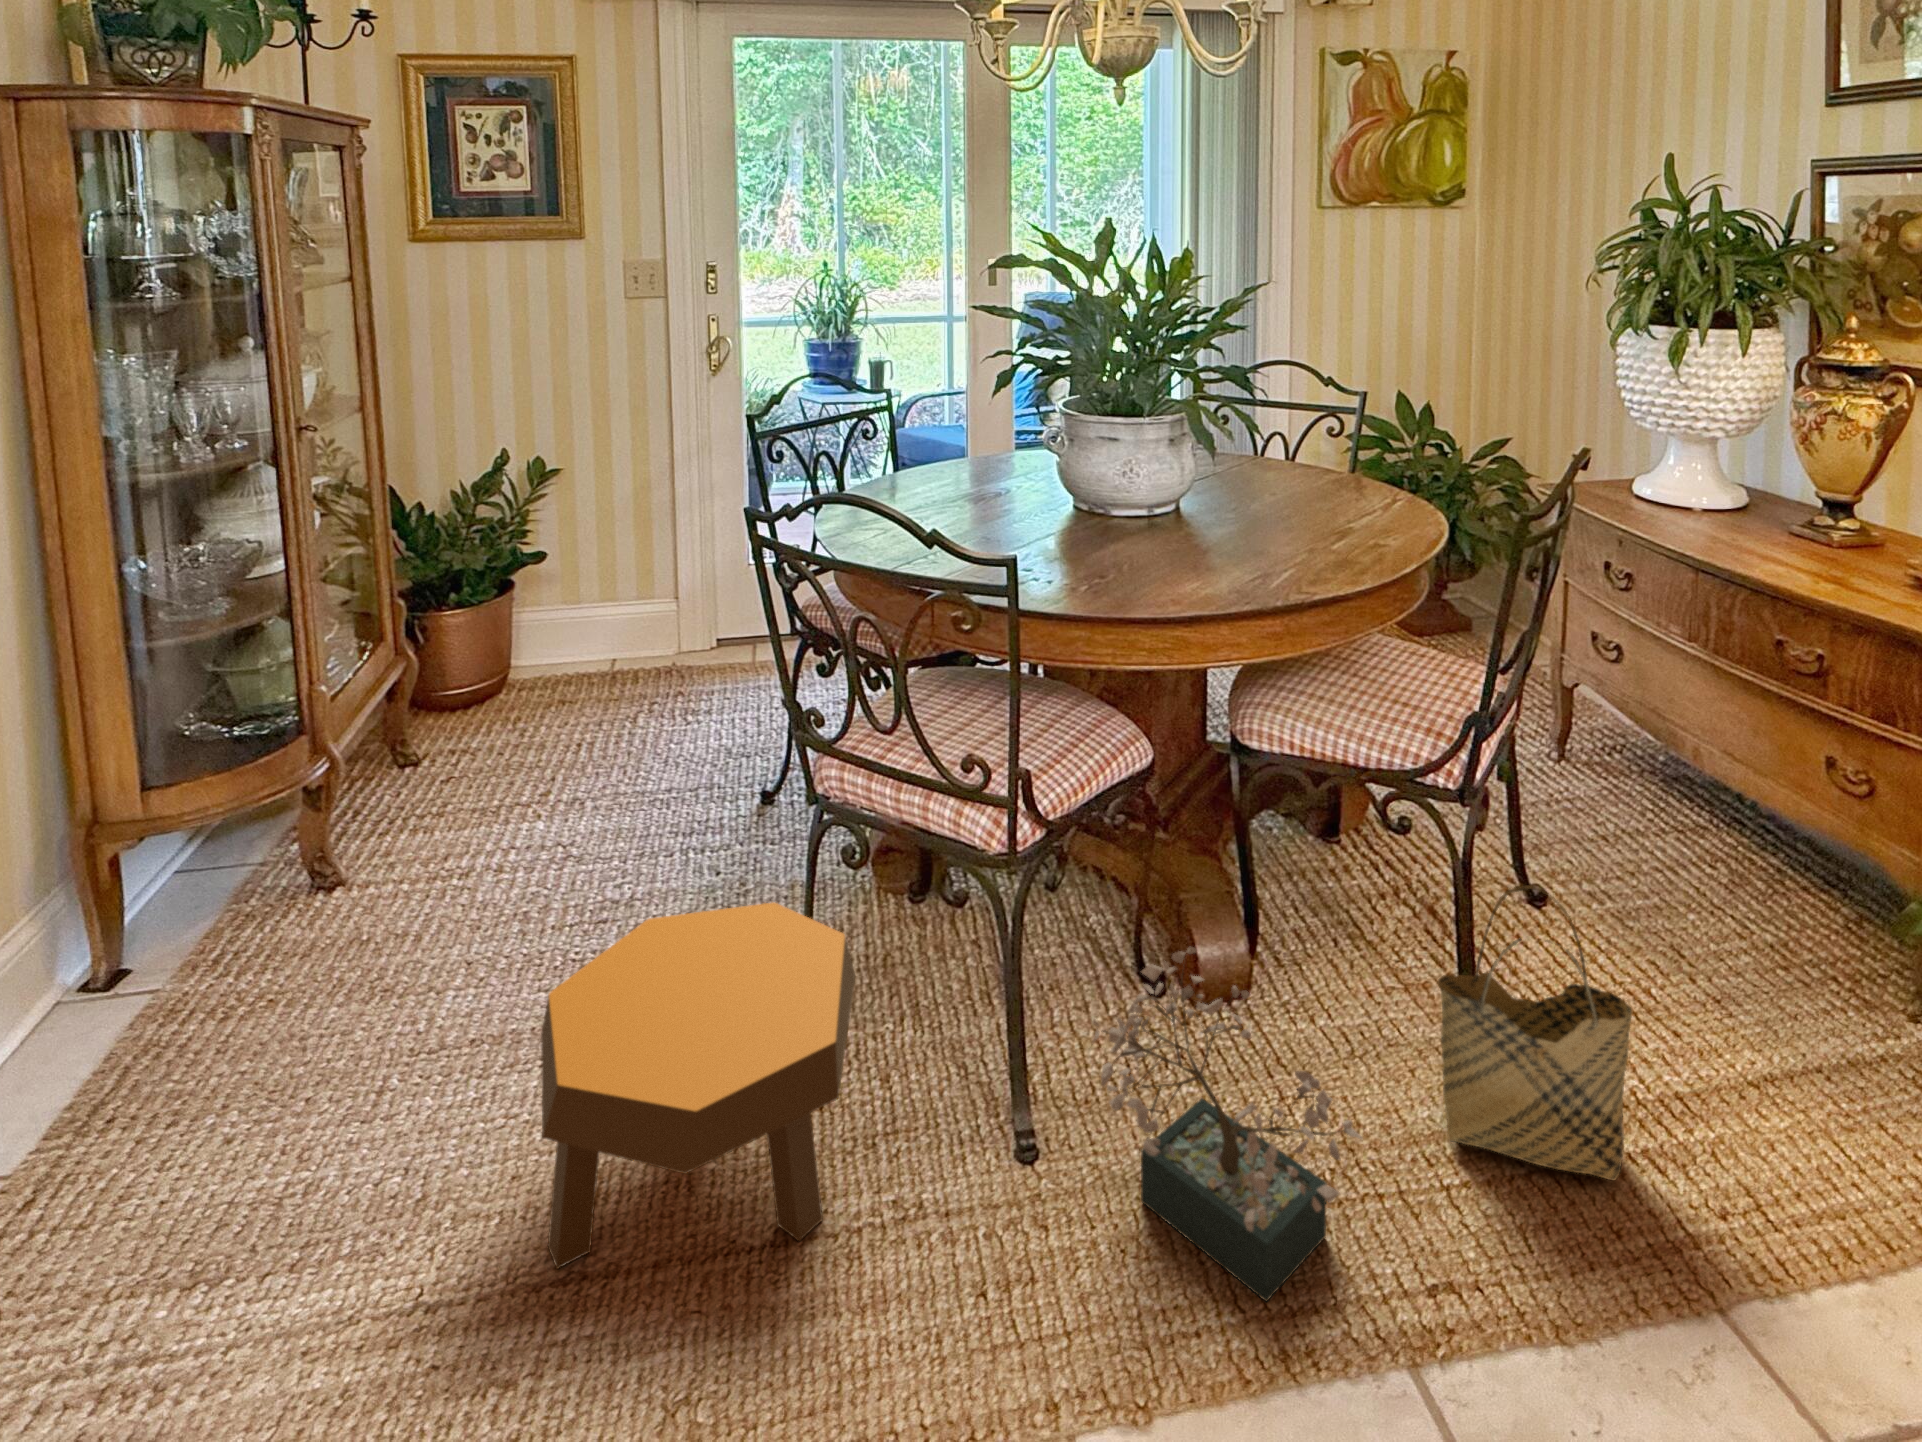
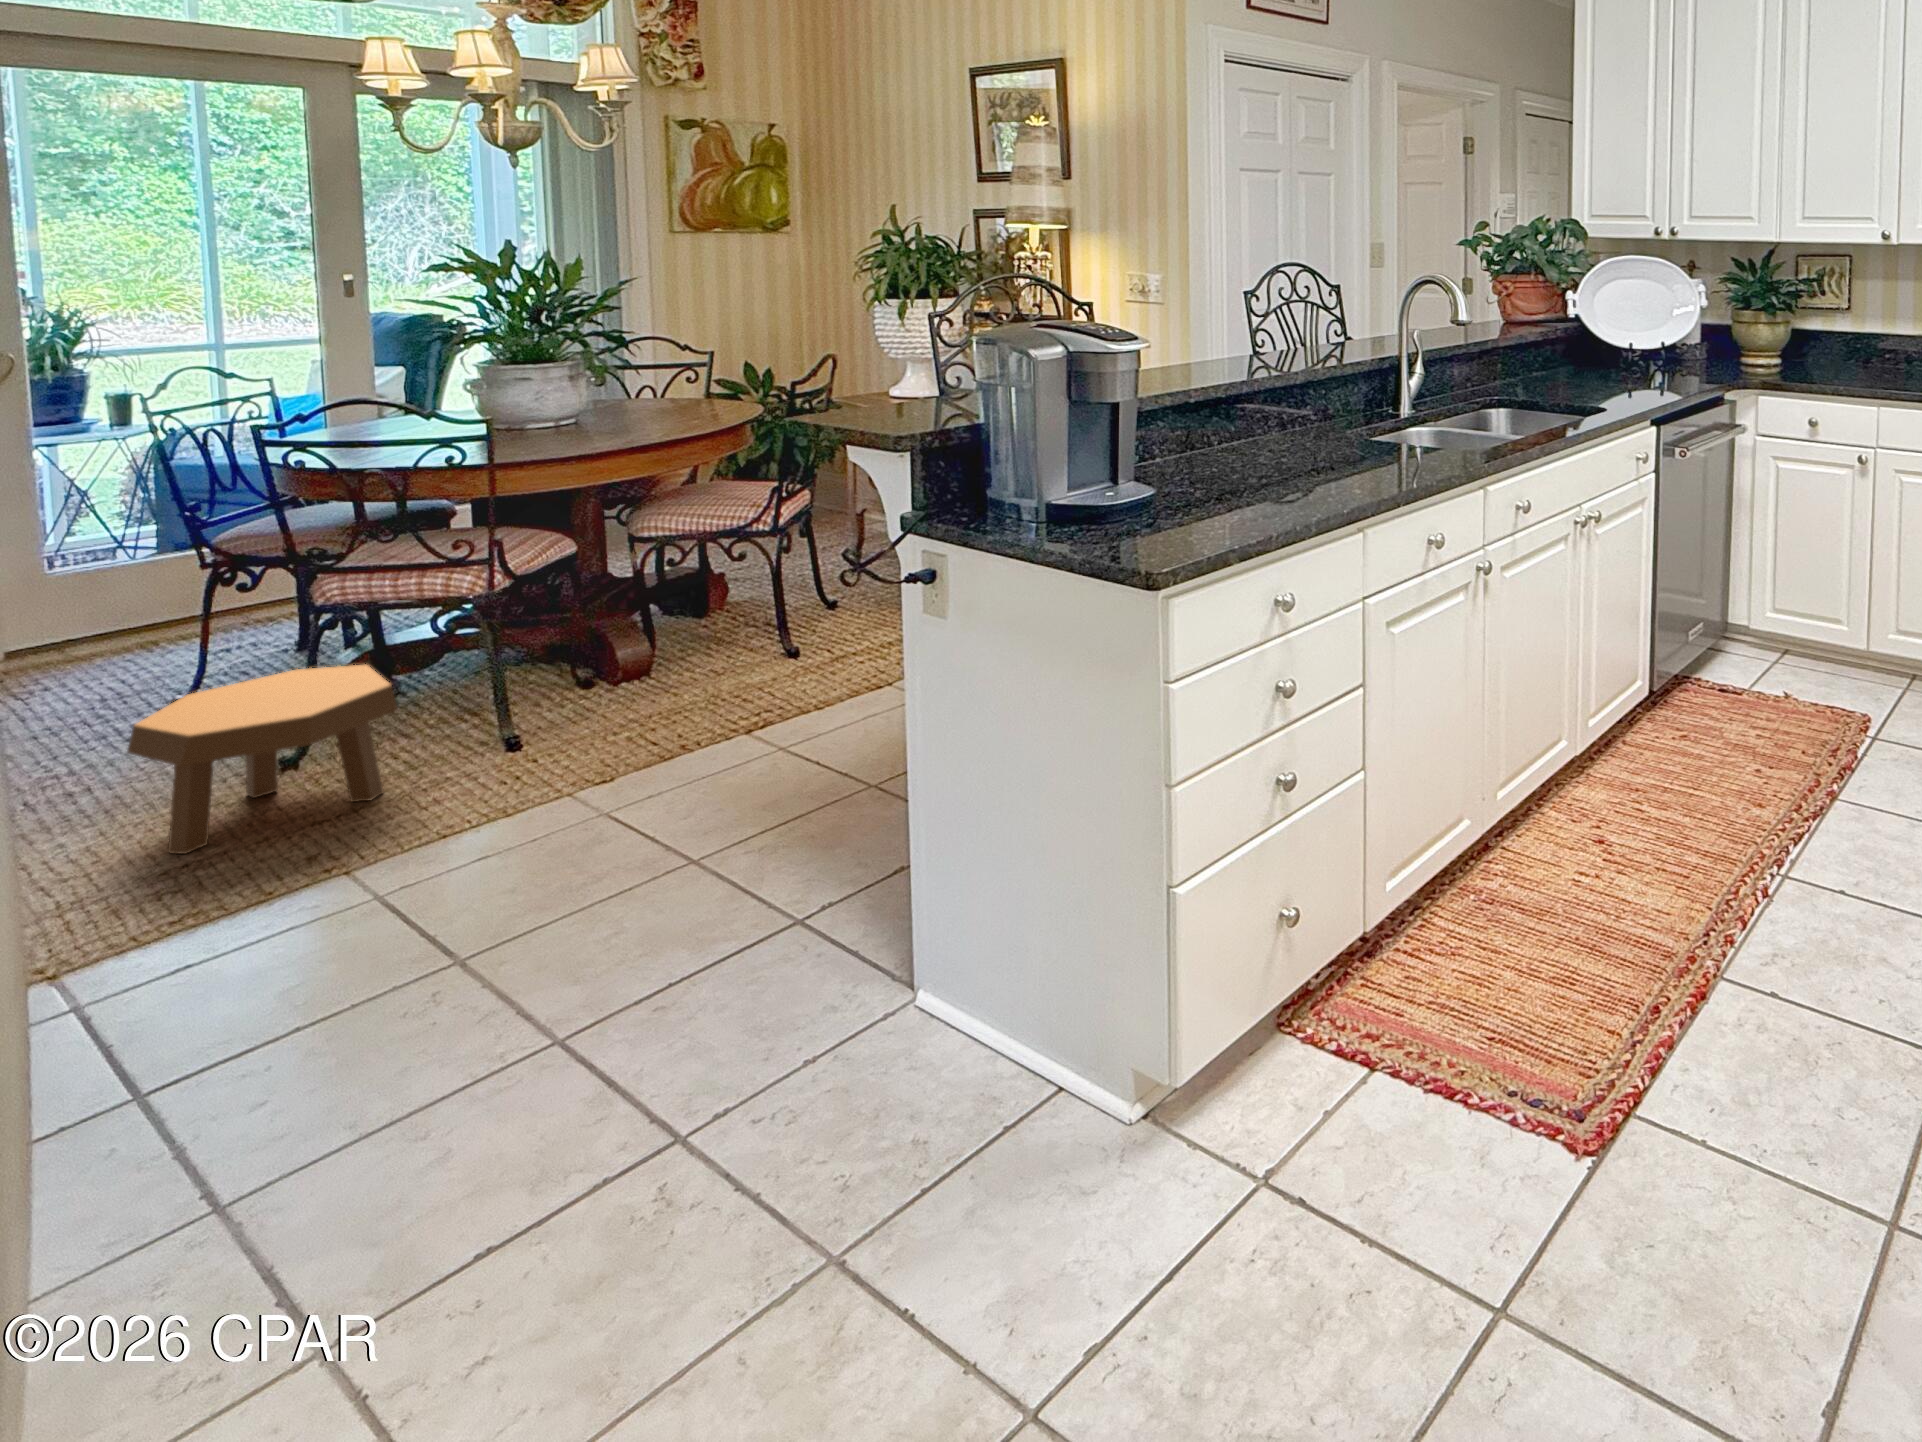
woven basket: present [1437,885,1632,1180] -> none [761,554,857,677]
decorative plant: present [1093,947,1362,1301] -> none [560,615,721,735]

